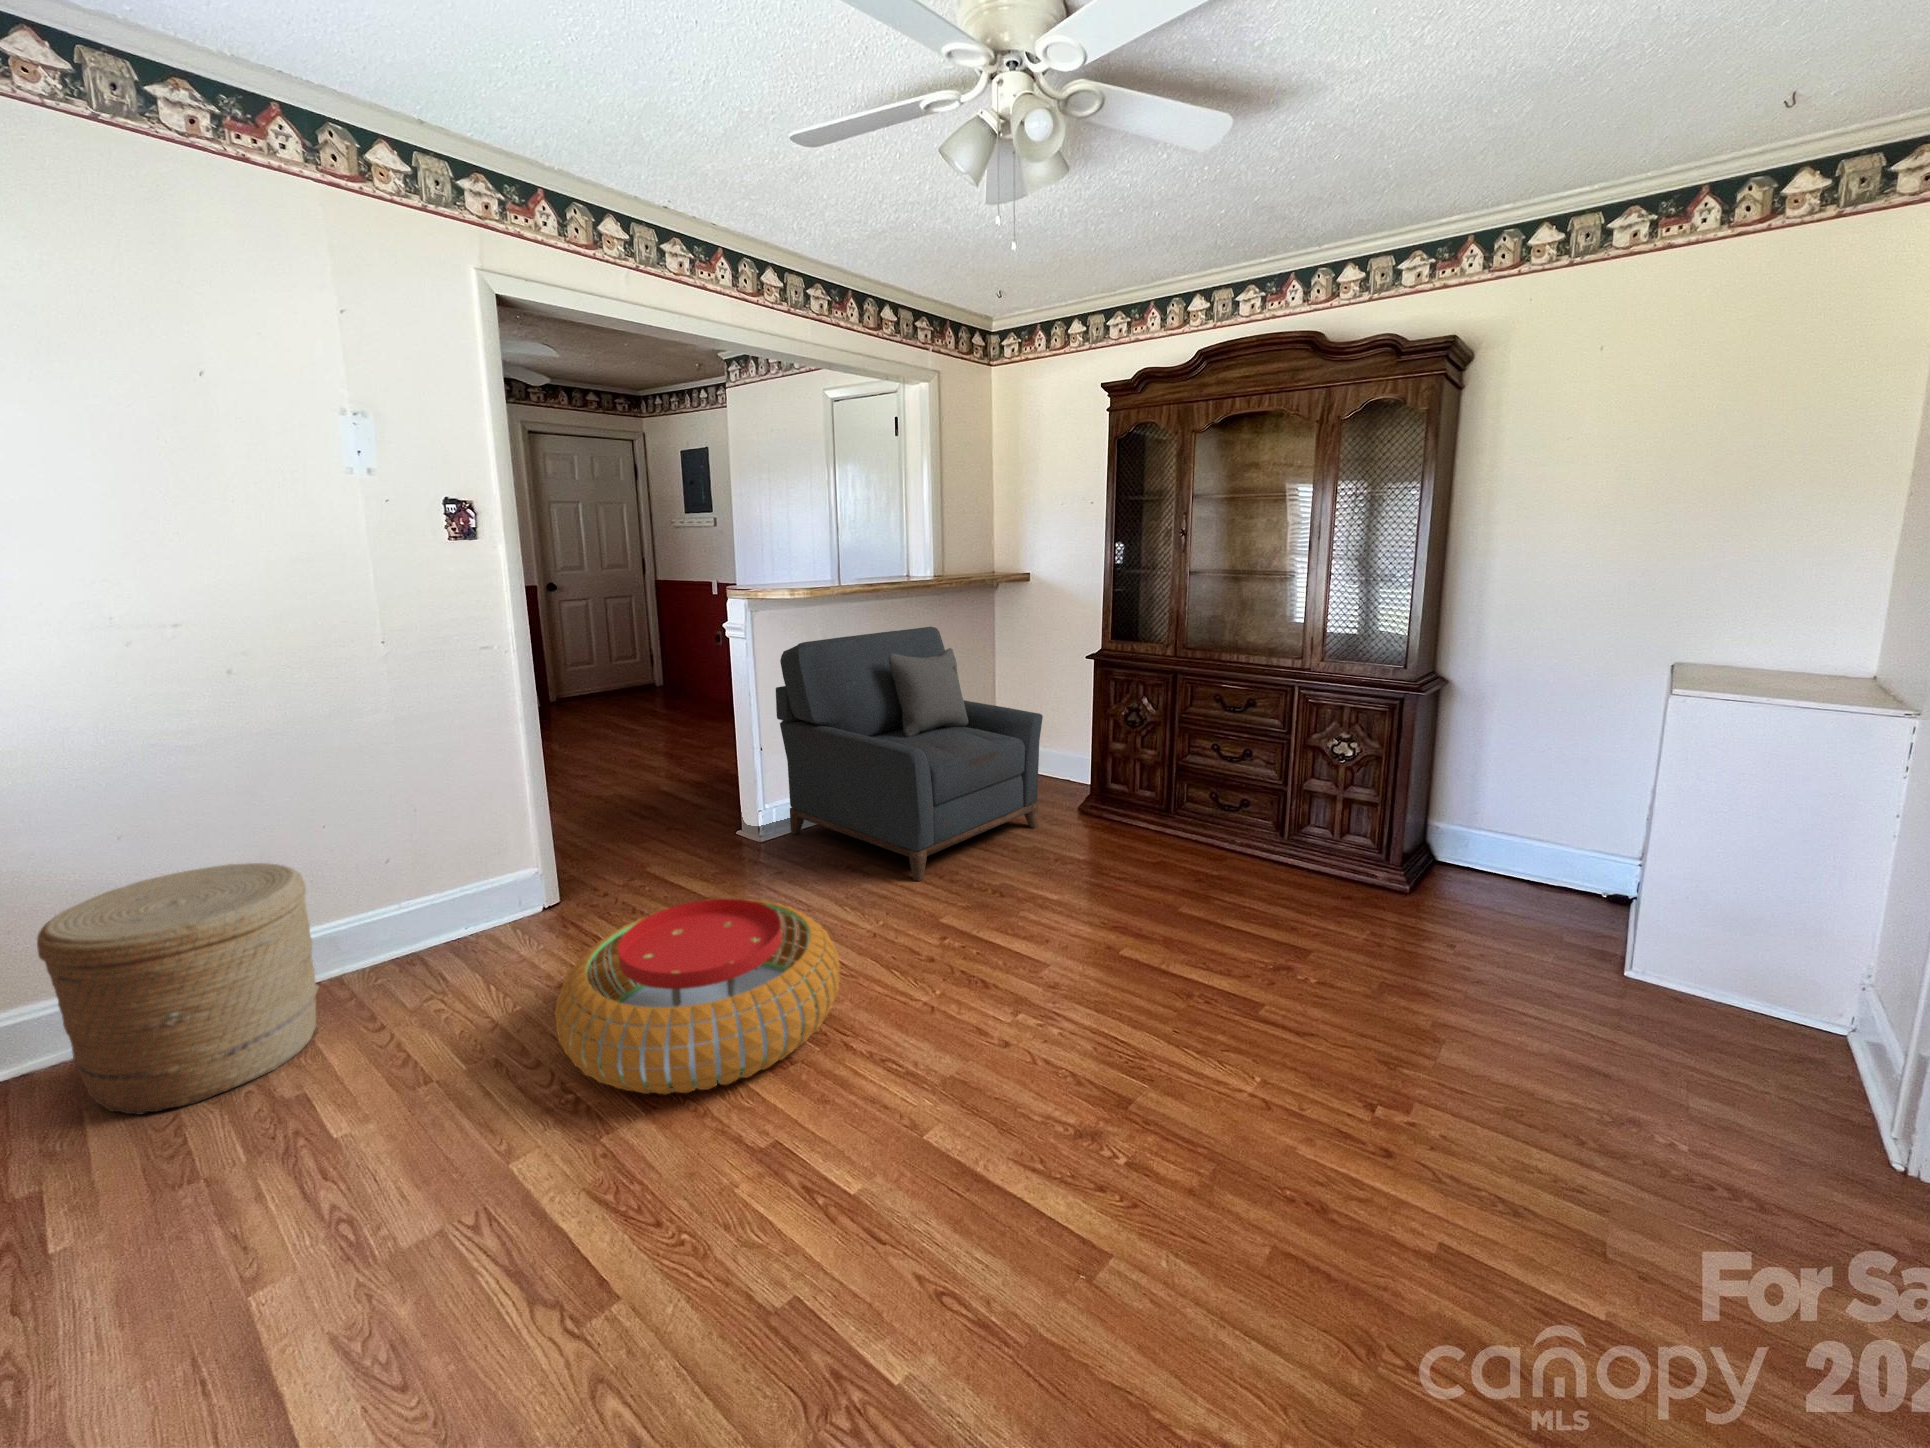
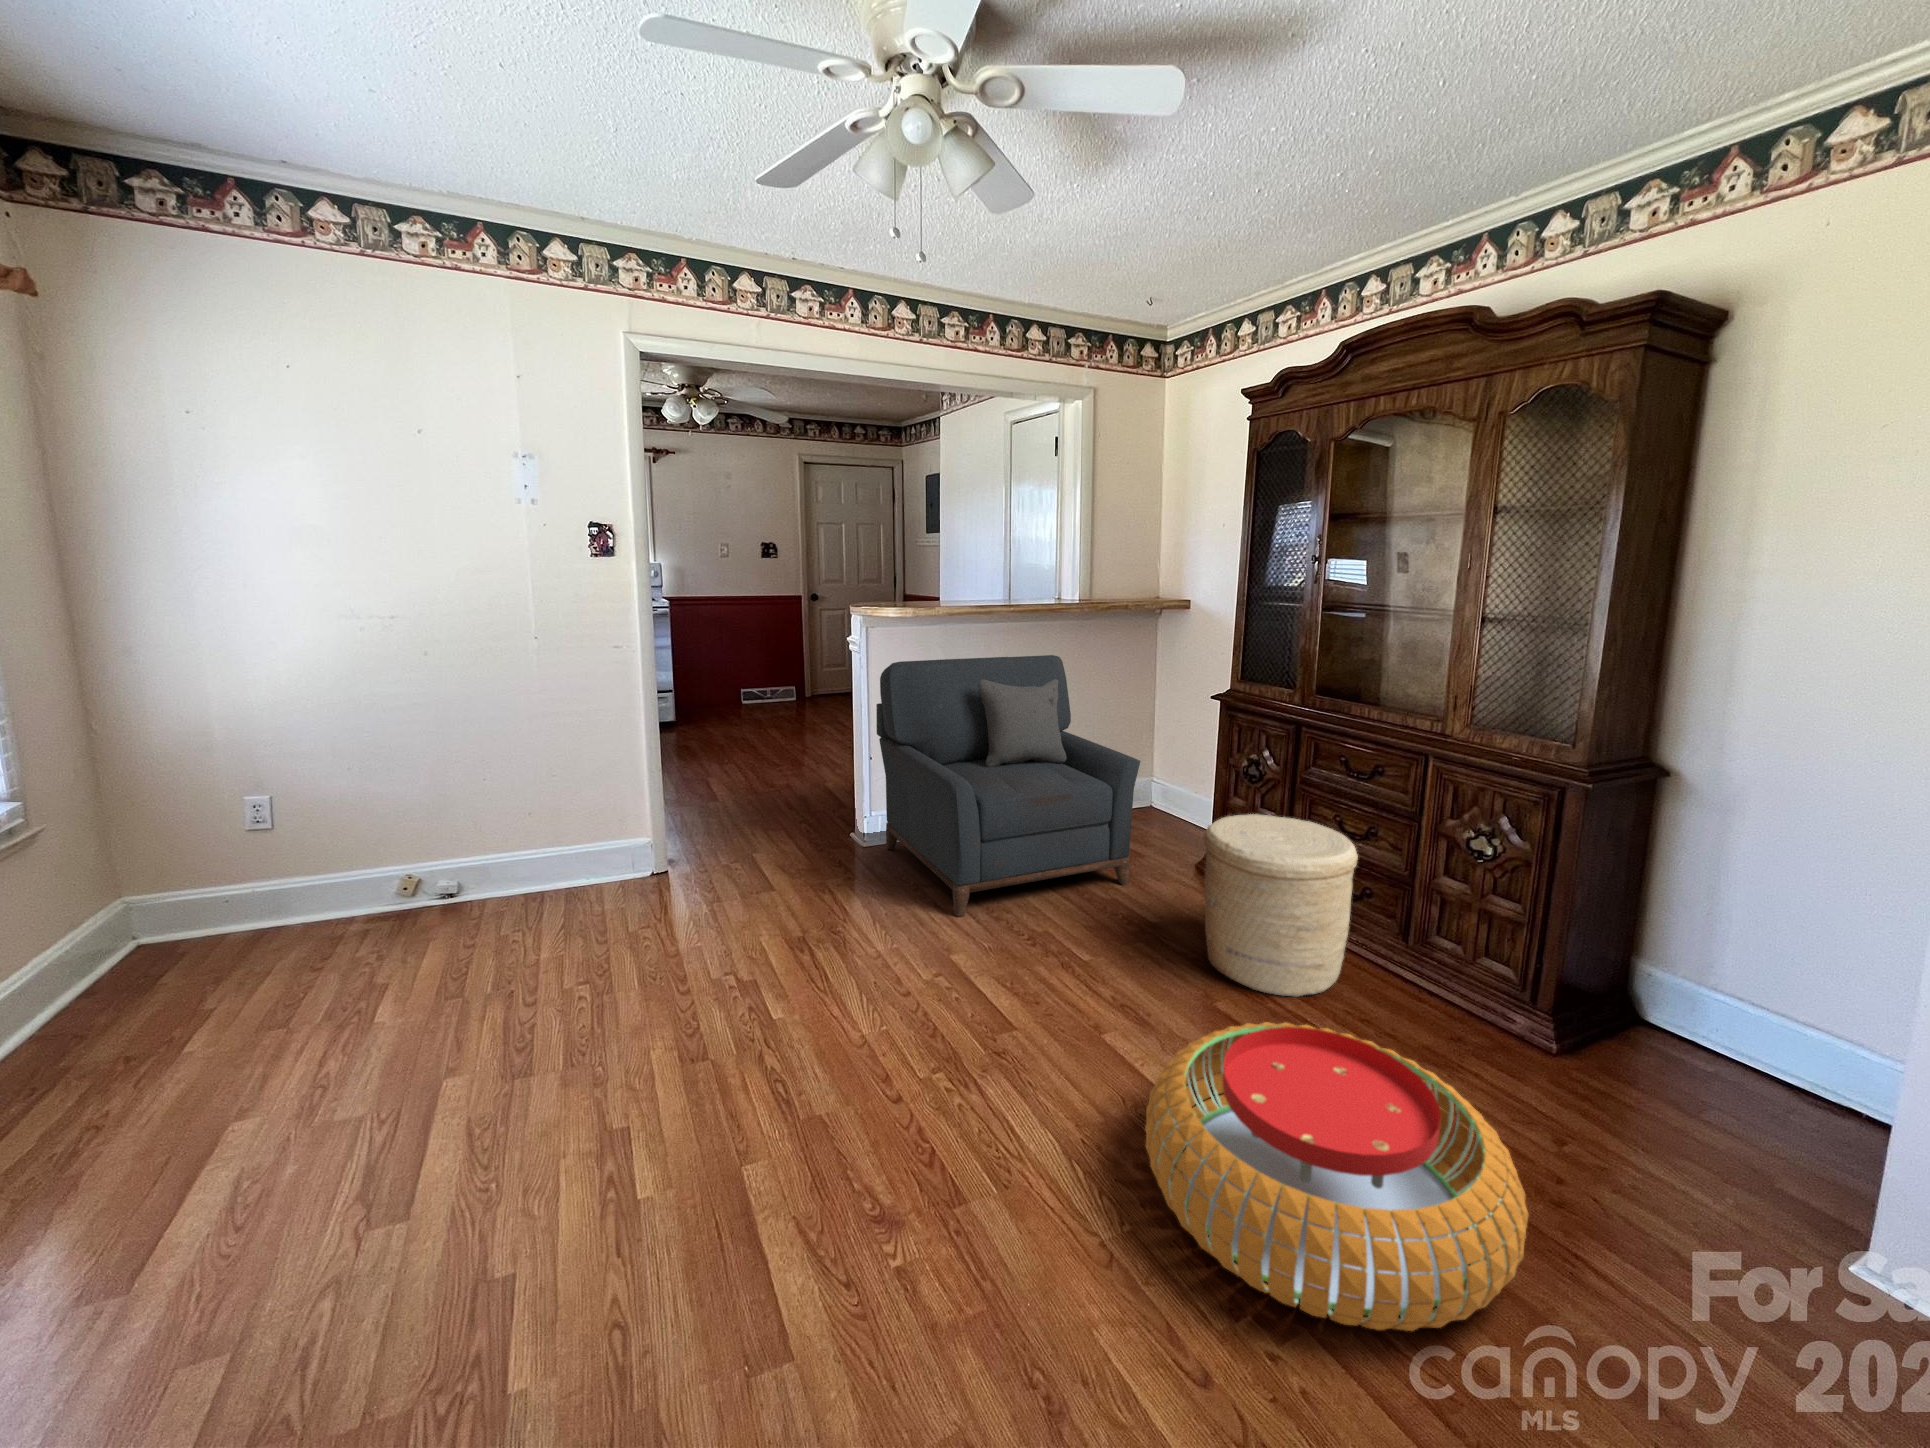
woven basket: present [37,863,319,1115] -> present [1203,814,1358,997]
pouf: present [555,899,840,1095] -> present [1145,1022,1528,1331]

